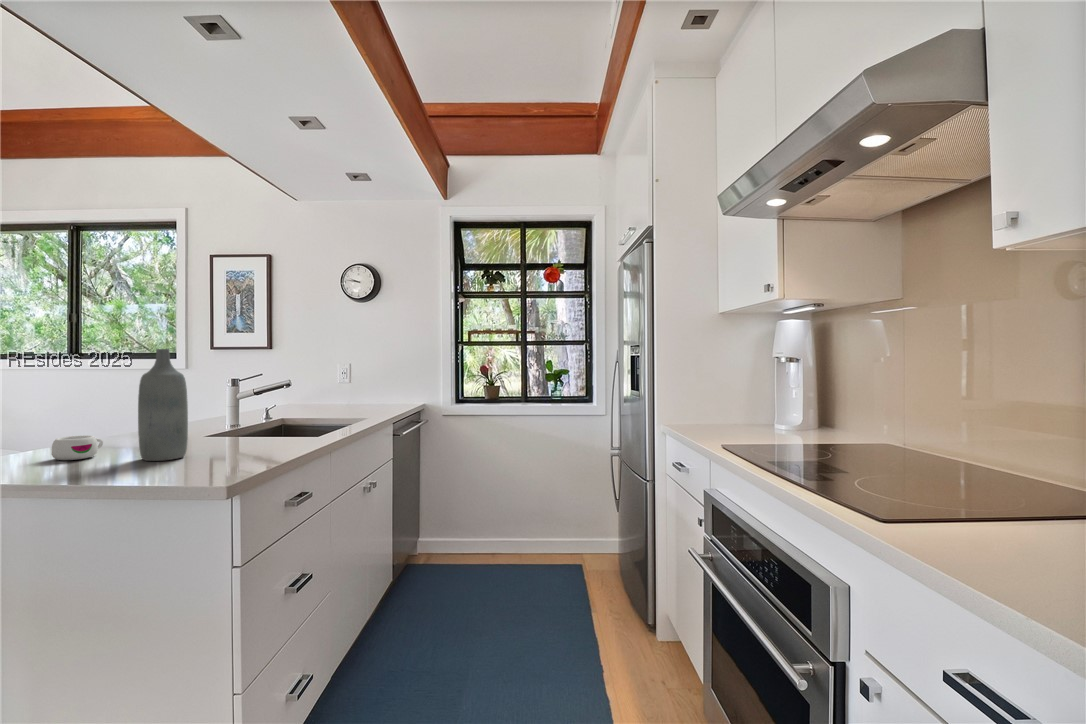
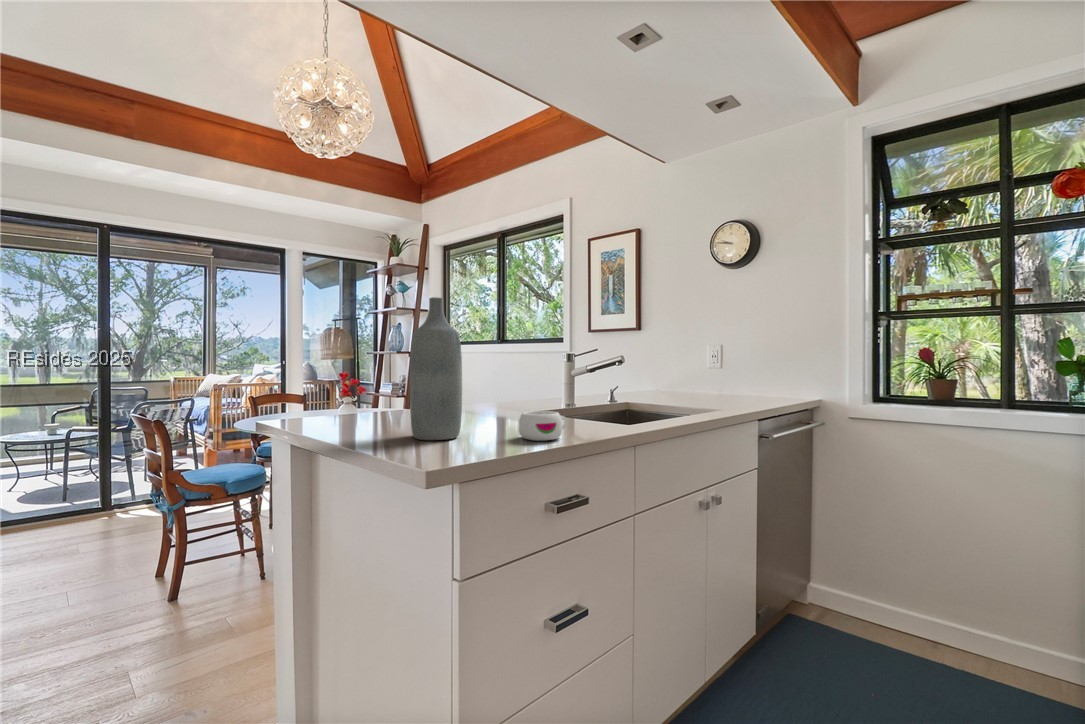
mug: present [52,436,103,460] -> present [519,411,568,441]

